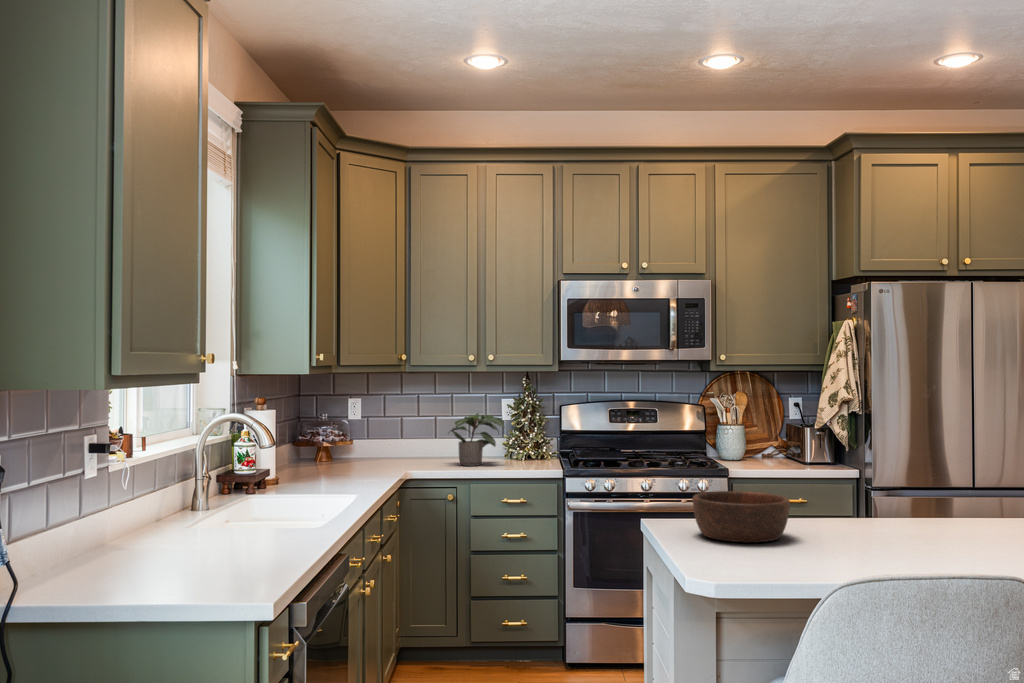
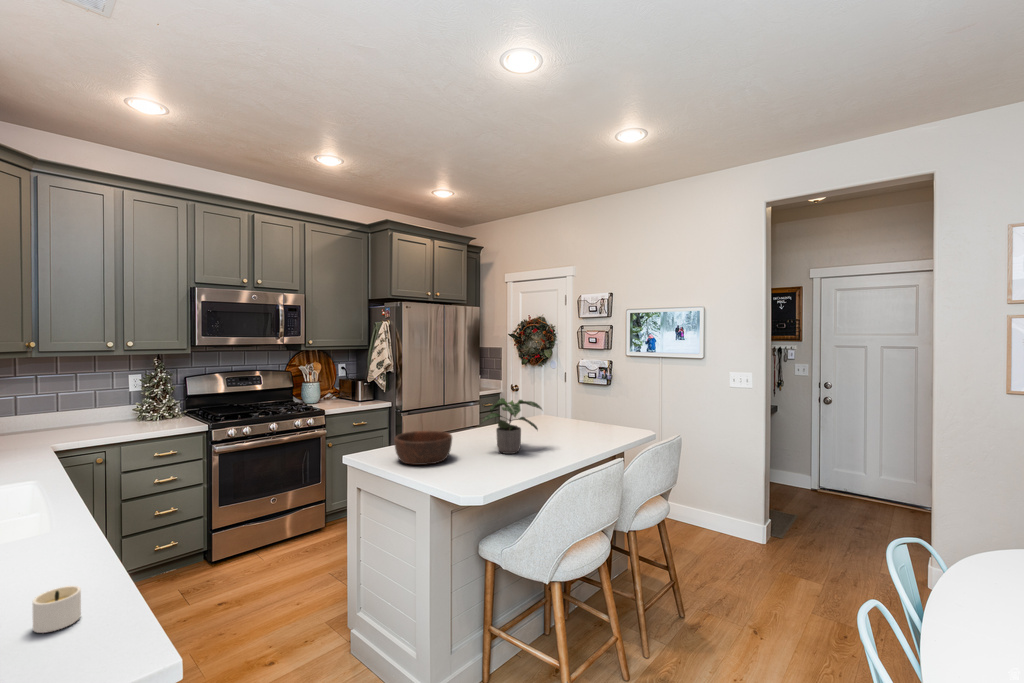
potted plant: present [451,413,504,466] -> present [482,398,542,454]
candle: none [219,548,266,580] -> present [32,586,81,633]

